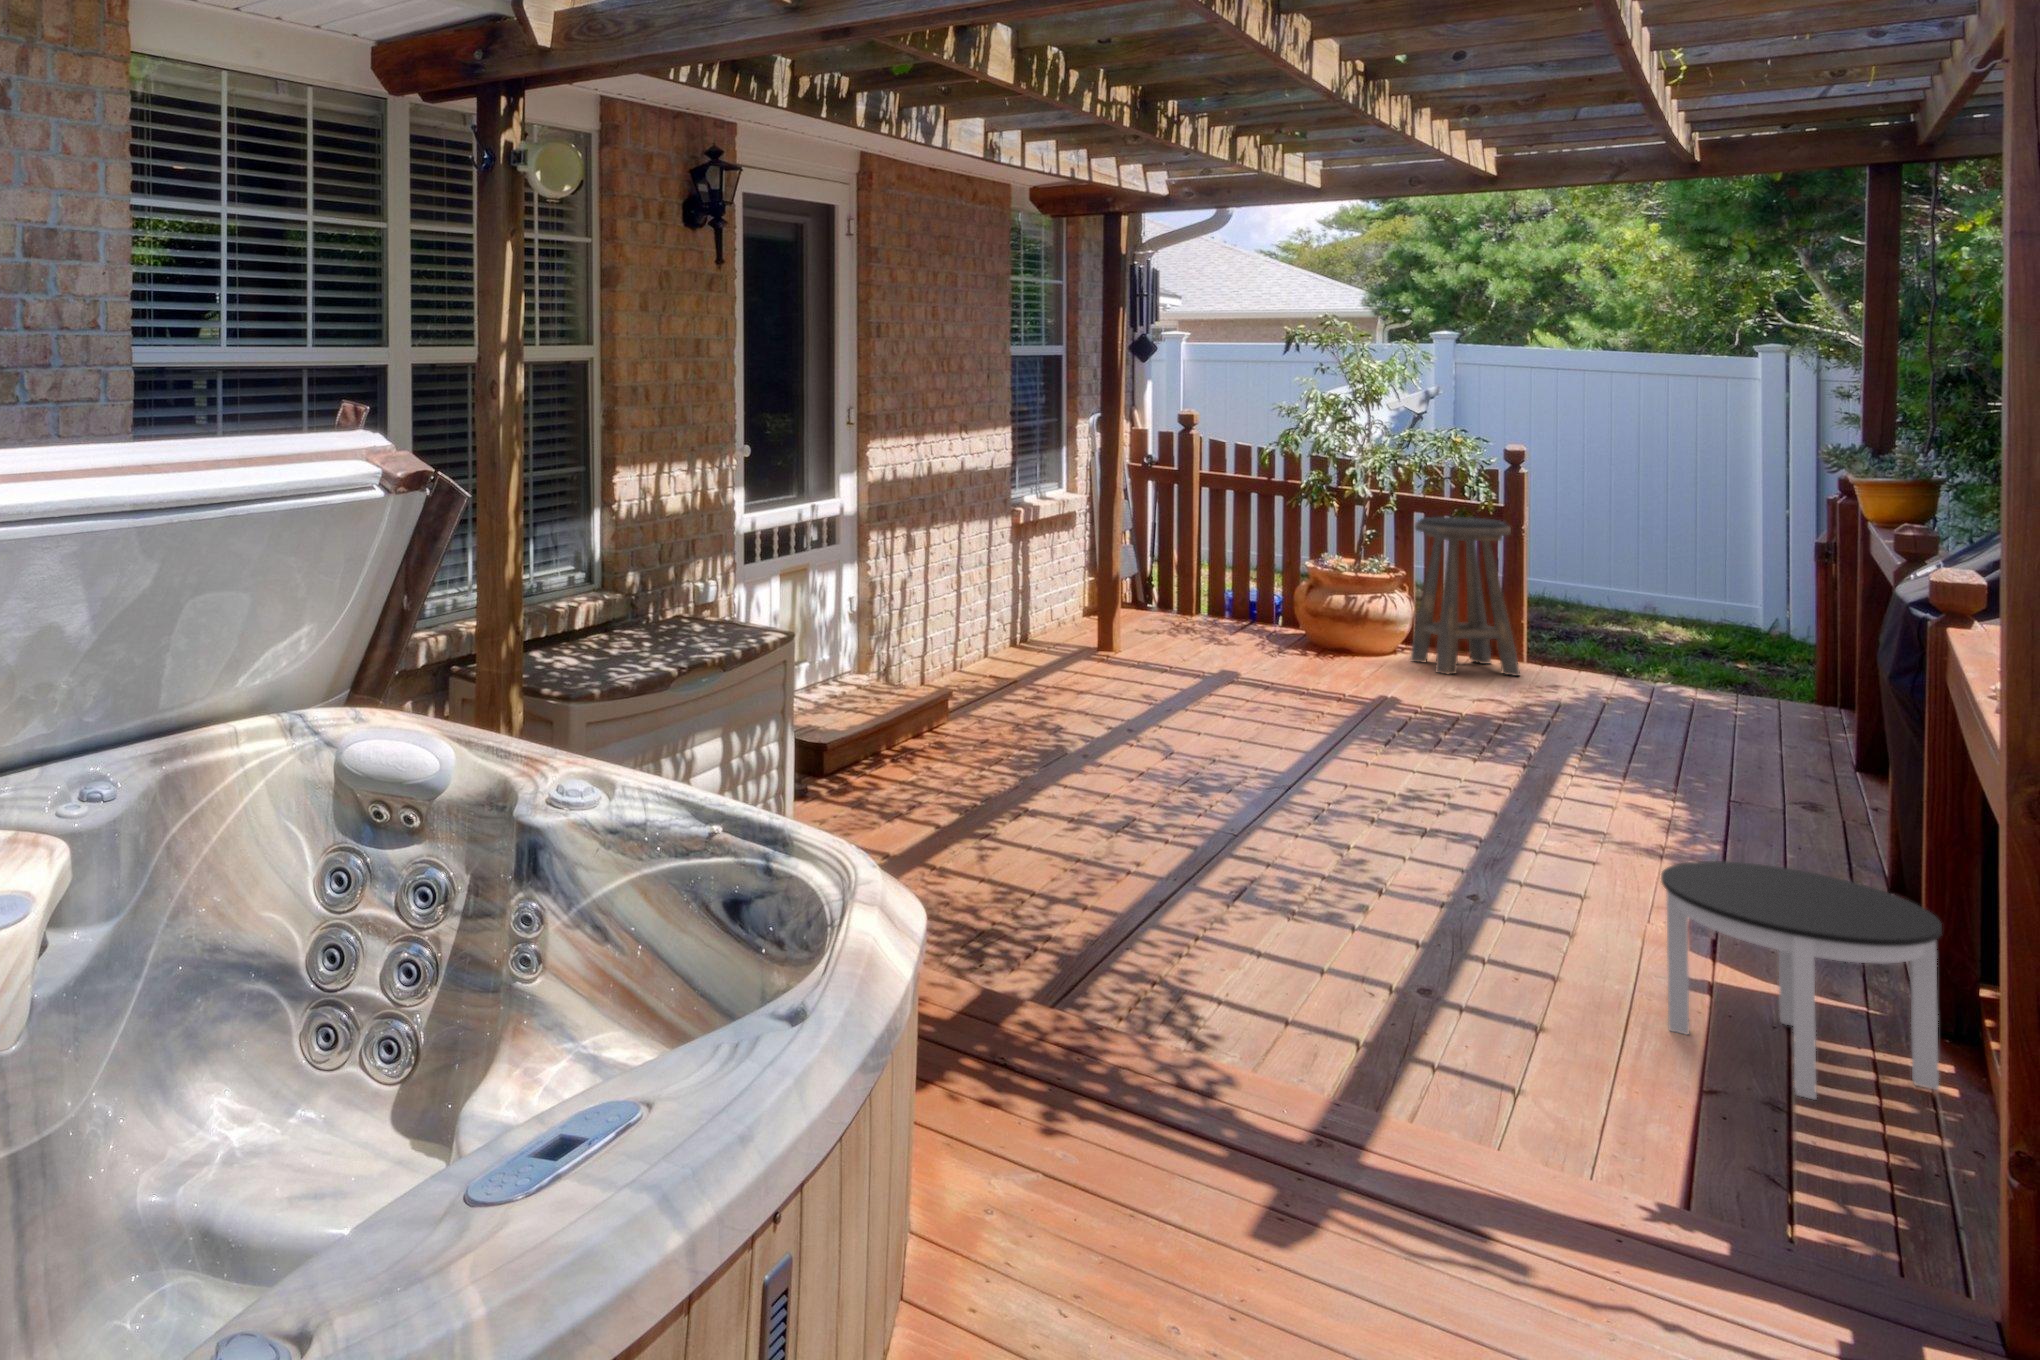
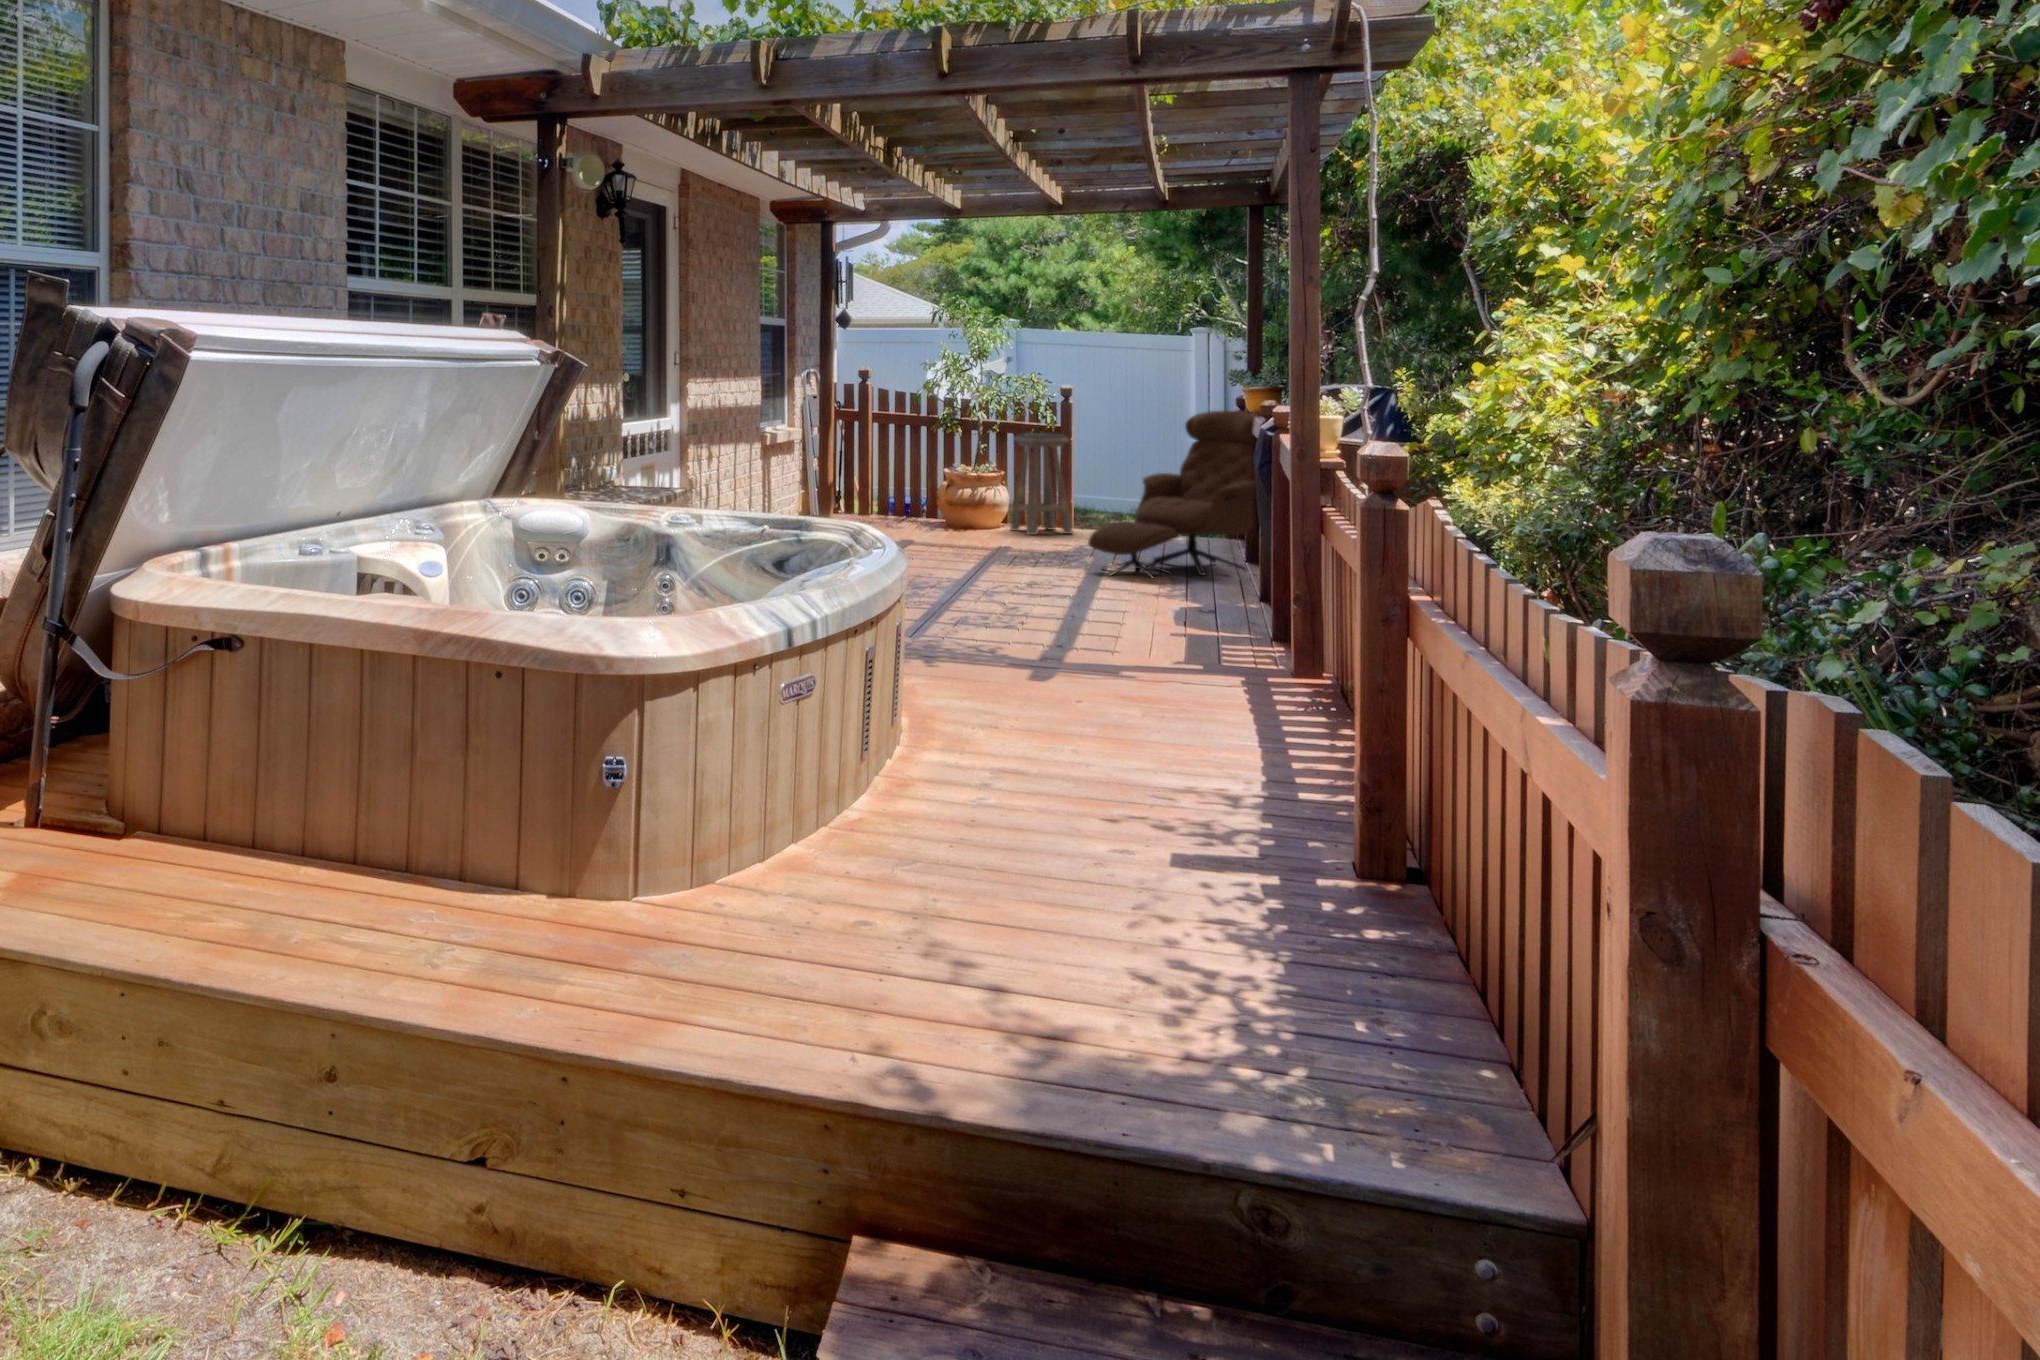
lounge chair: none [1530,507,1908,802] -> present [1088,411,1255,578]
round table: present [1661,861,1942,1099] -> none [1166,565,1276,662]

